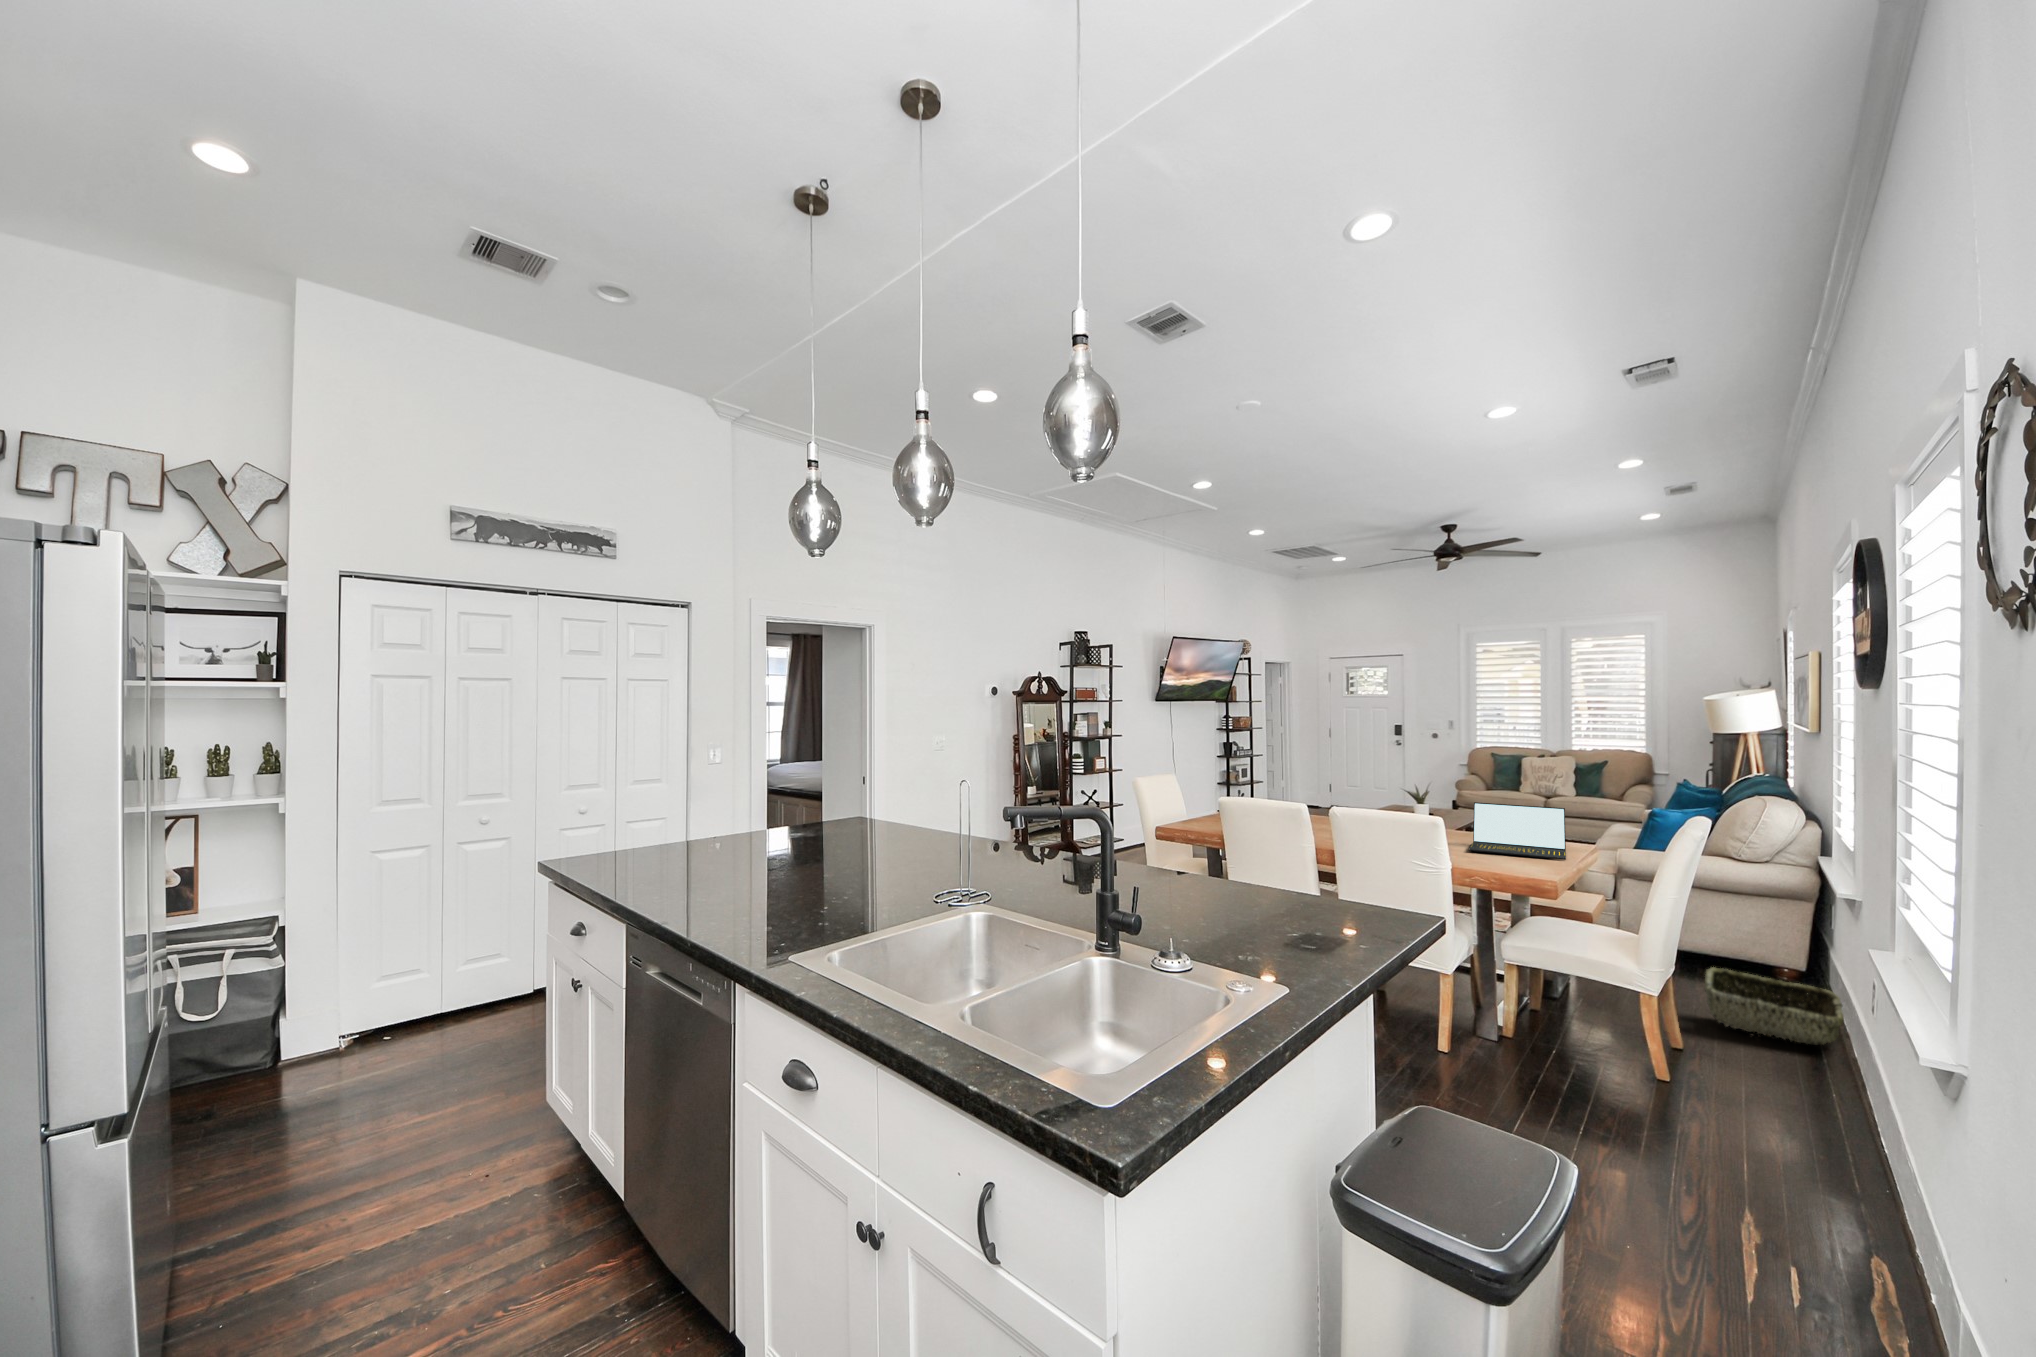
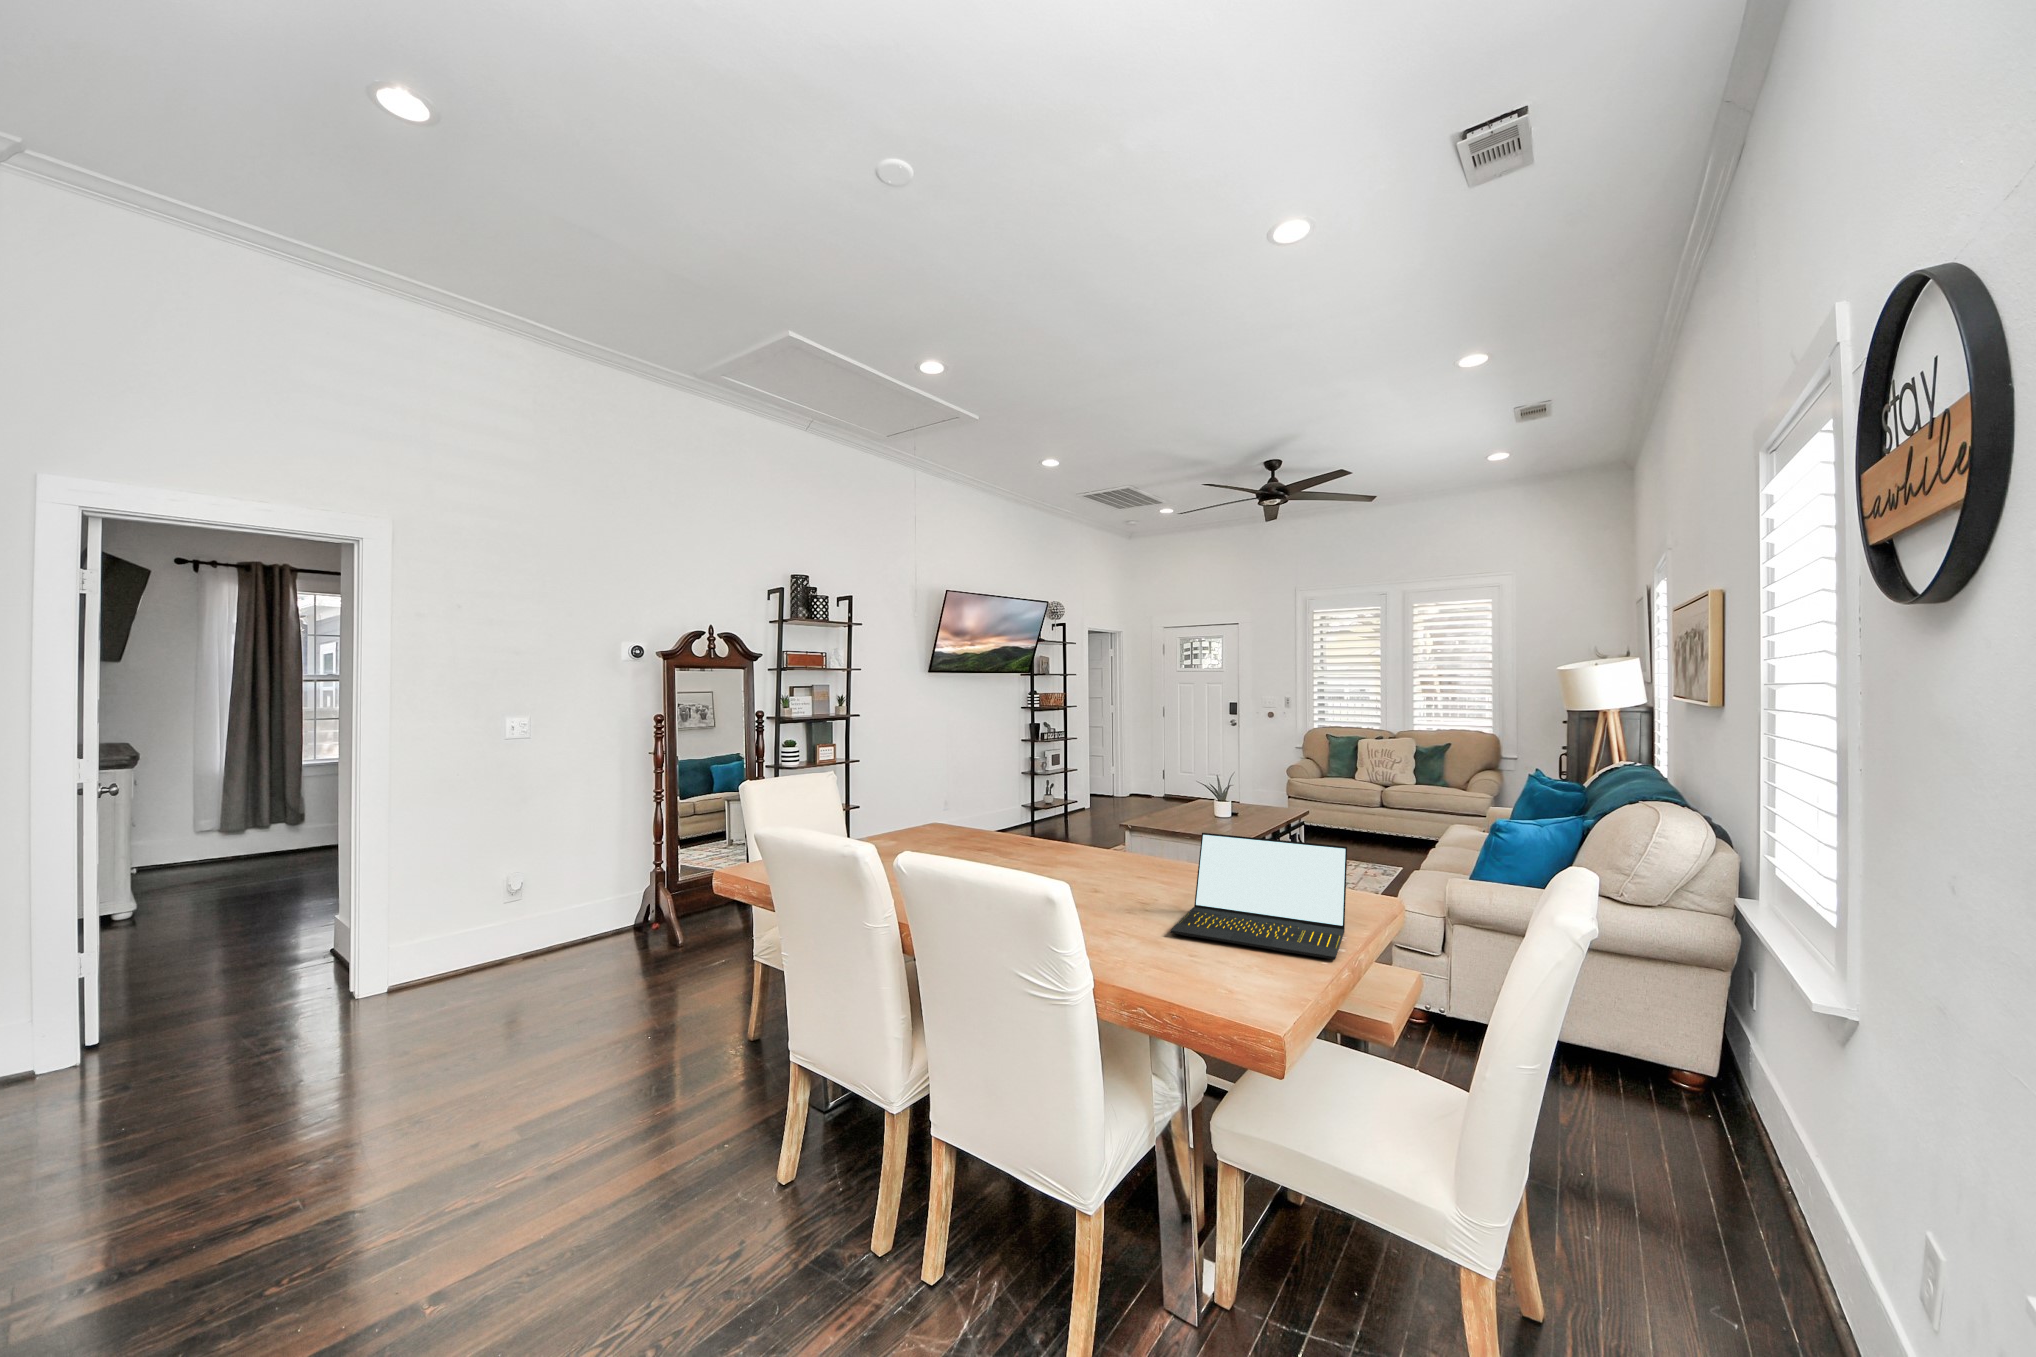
woven basket: present [1705,967,1844,1045] -> none [1577,1116,1832,1297]

